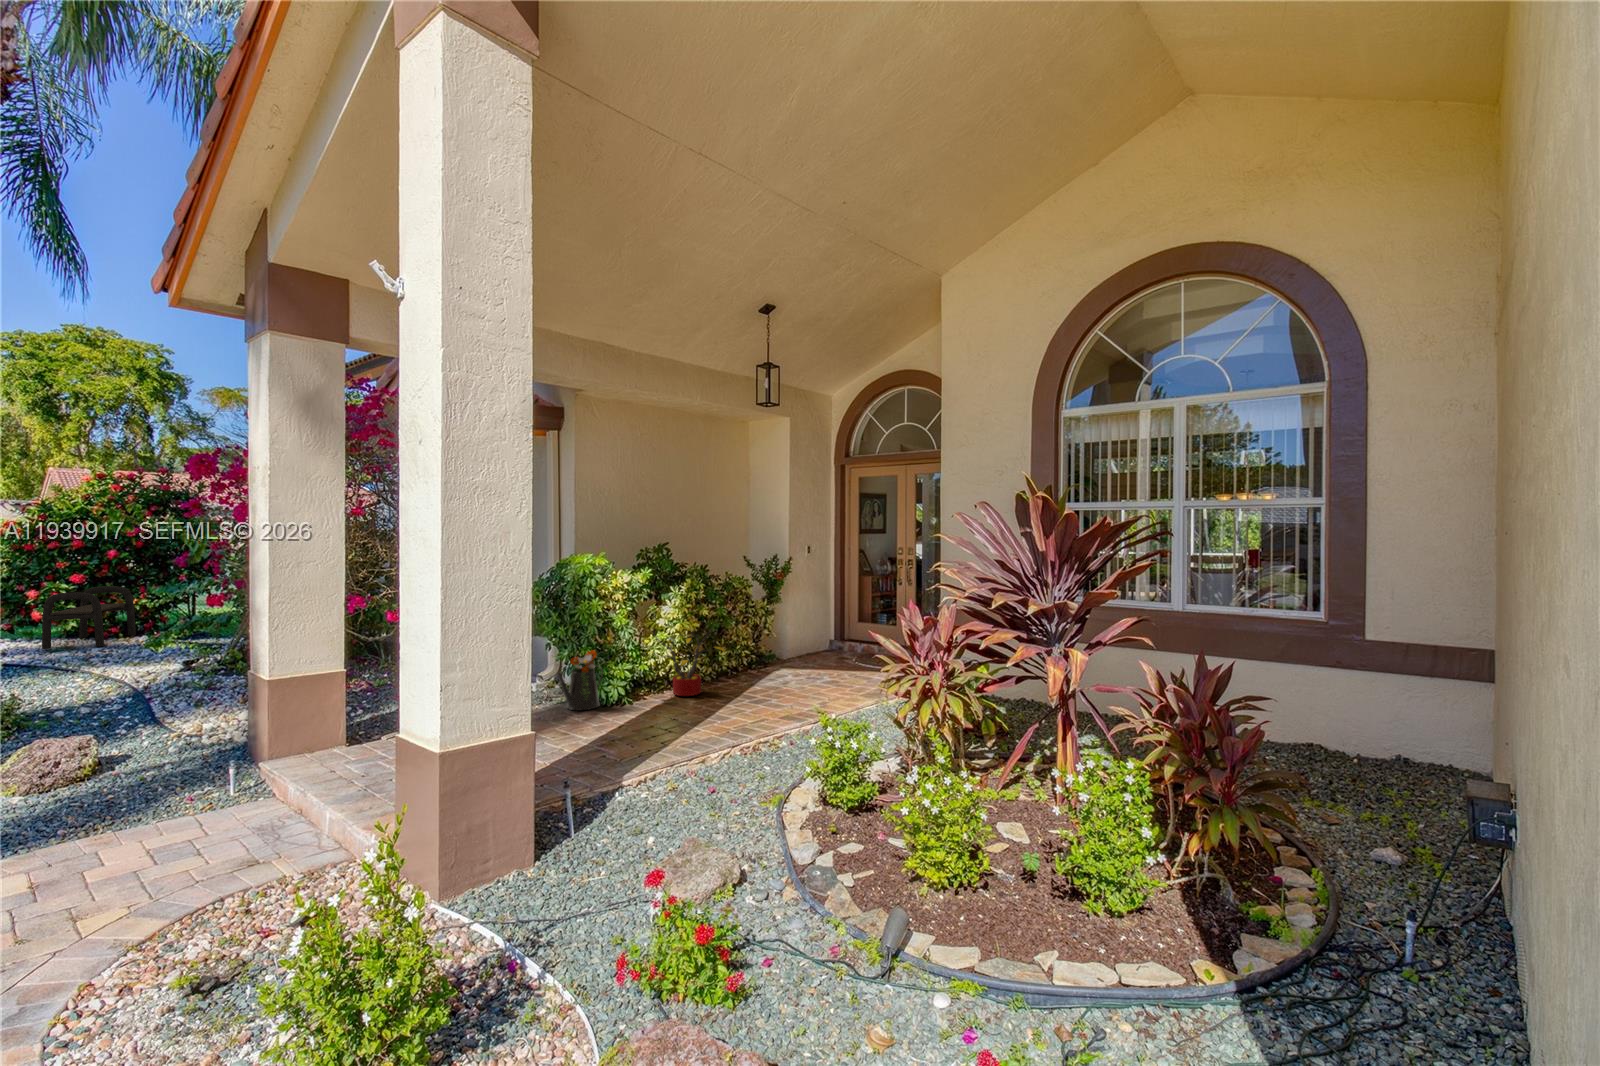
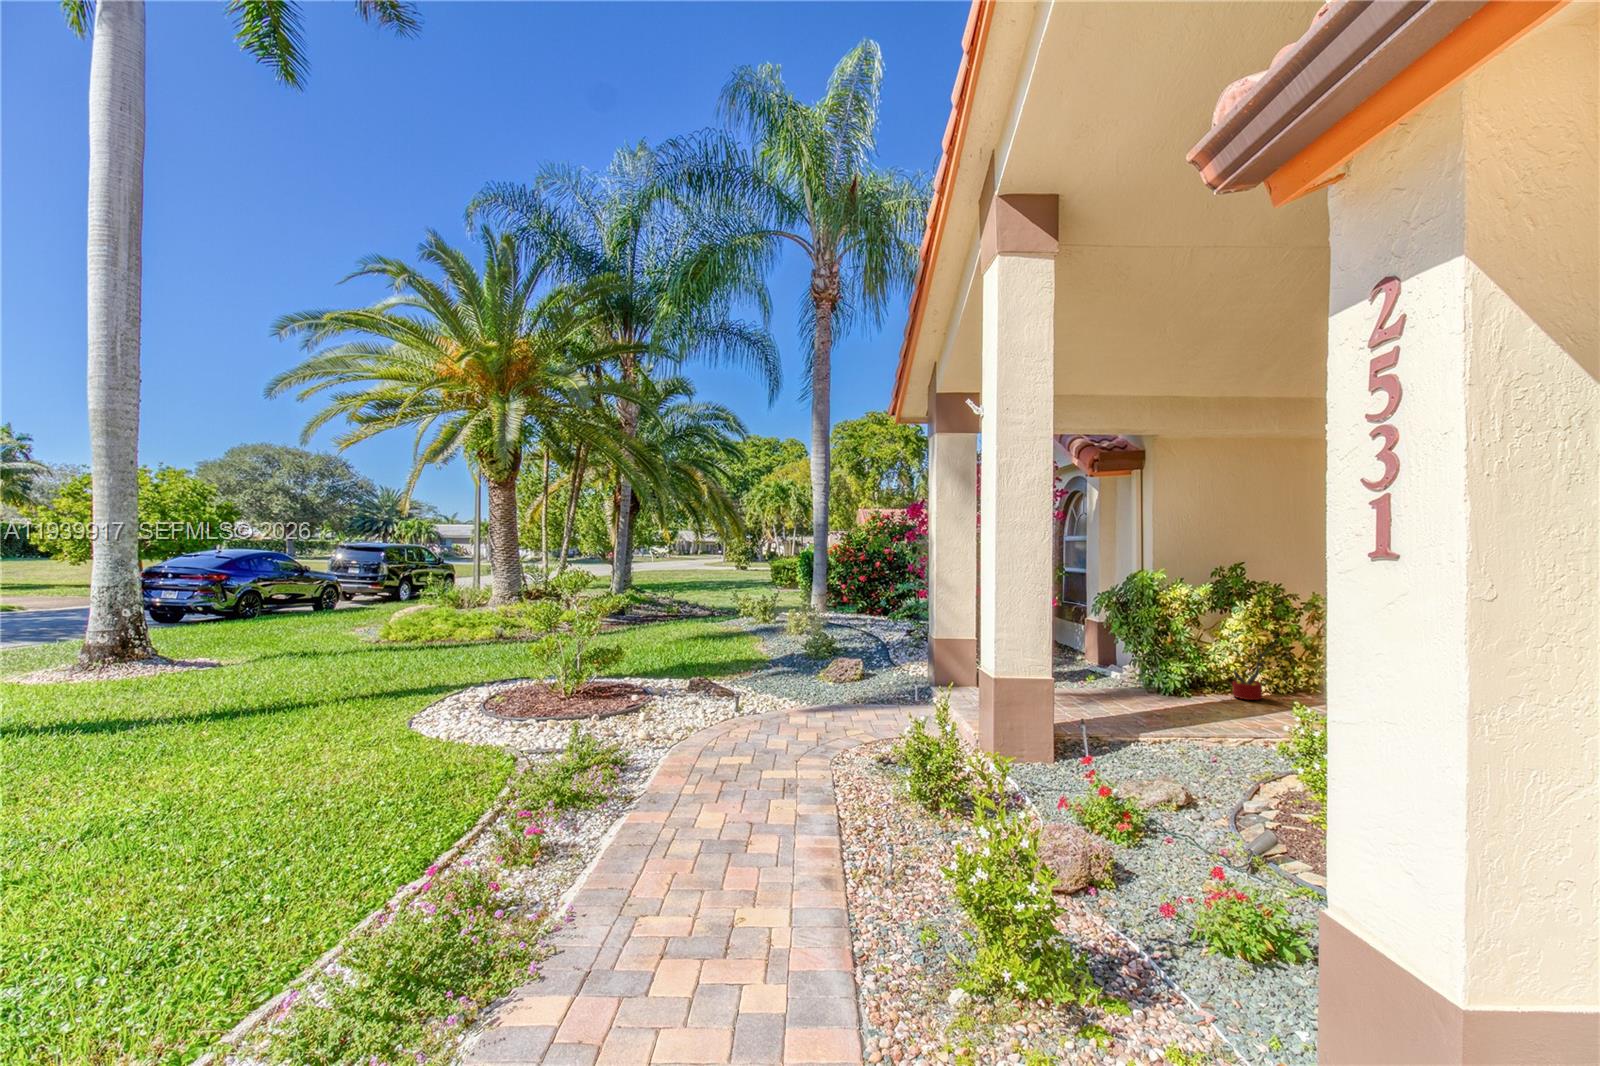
bench: present [42,586,136,649] -> none [854,581,895,616]
watering can: present [559,650,603,710] -> none [1124,647,1165,694]

